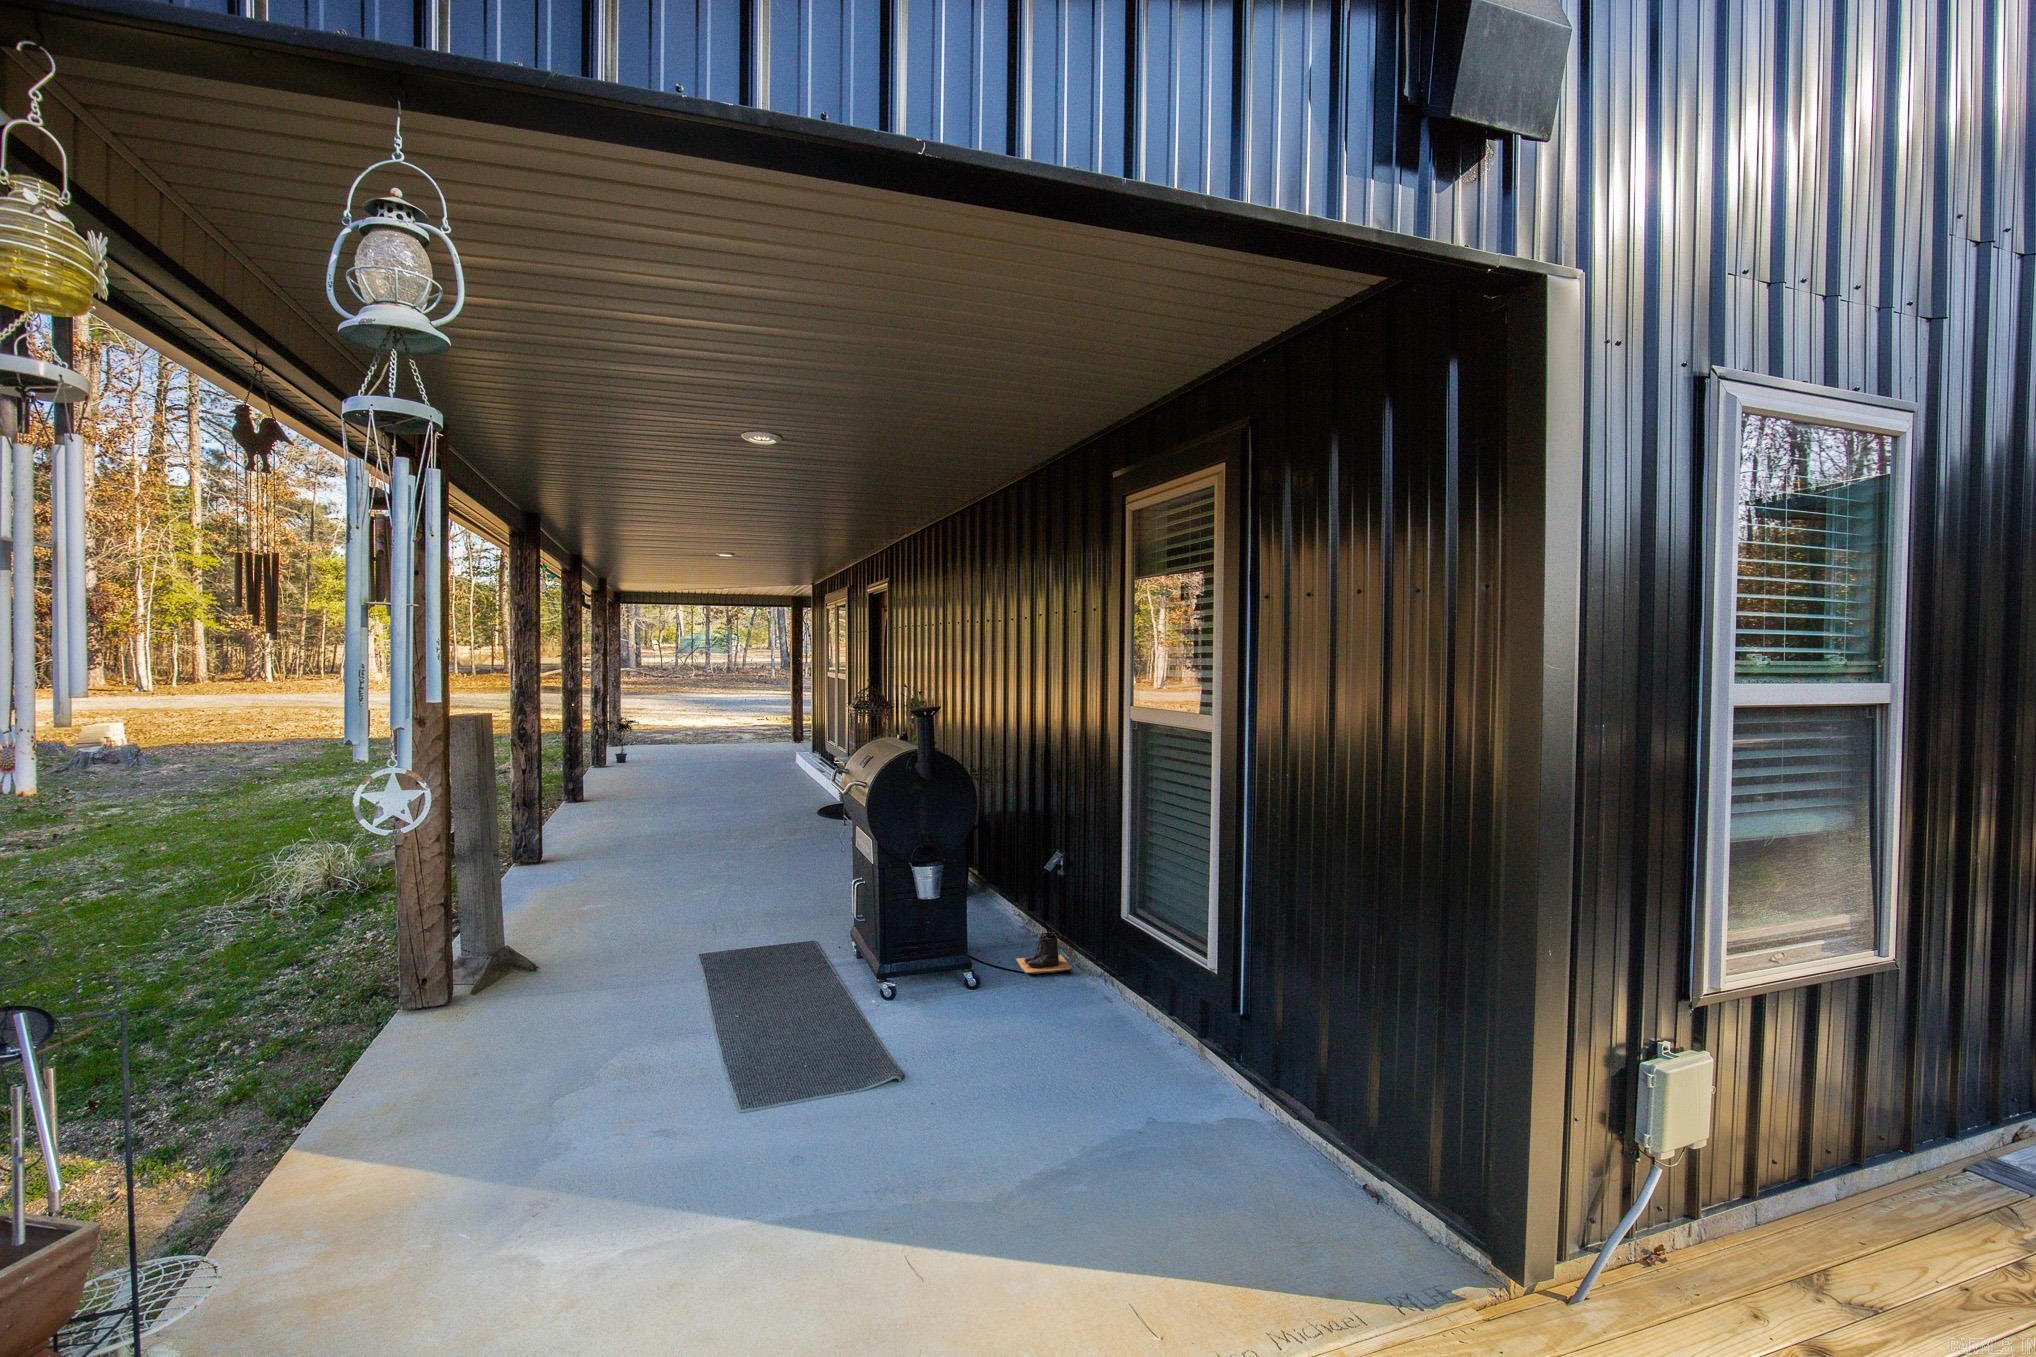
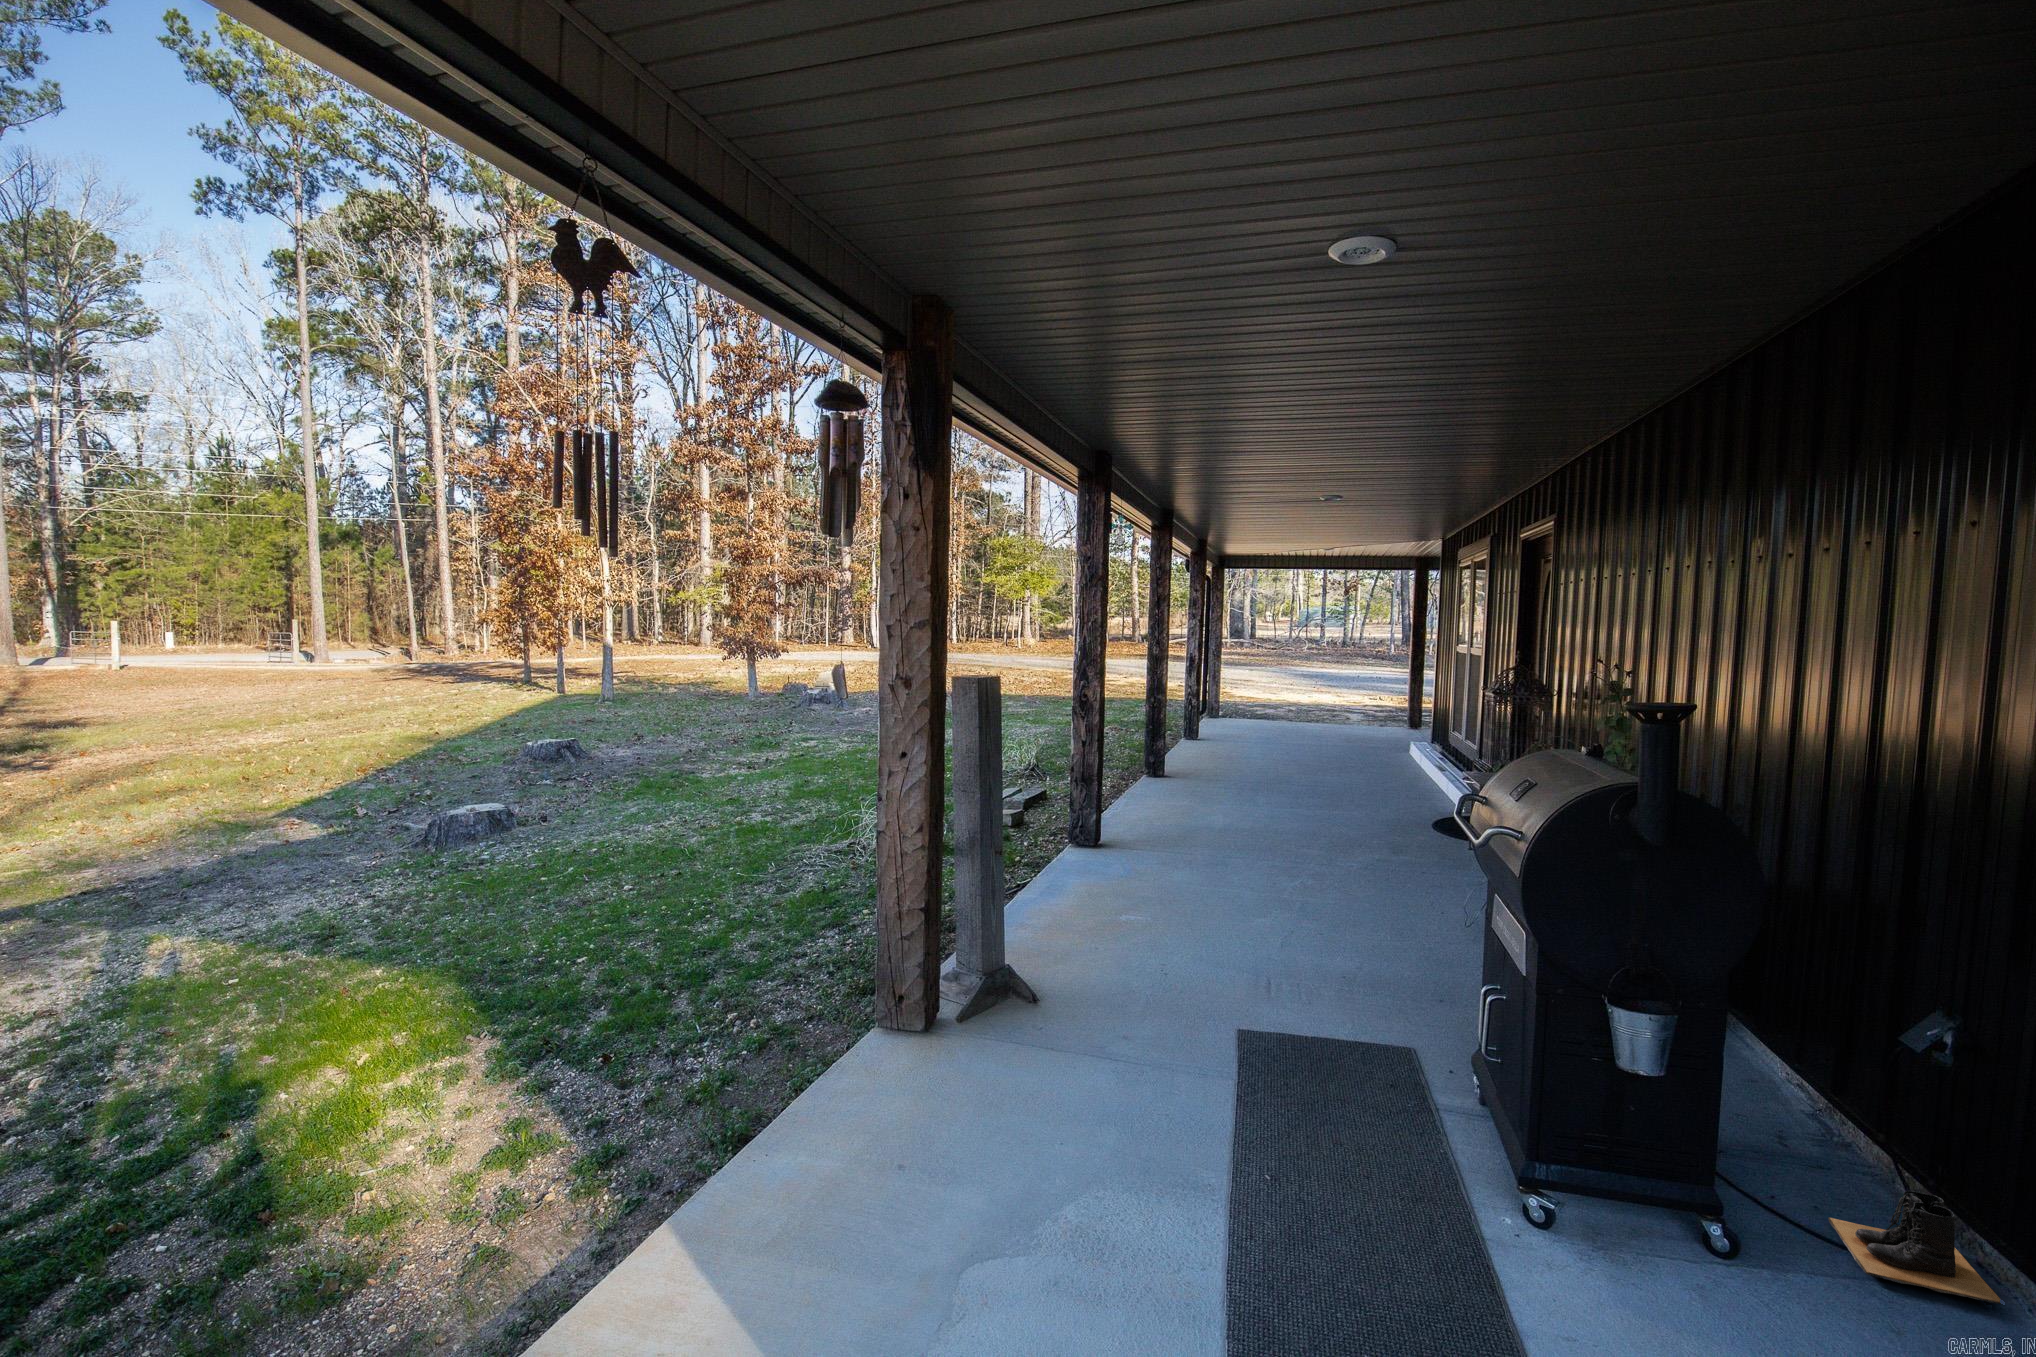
potted plant: present [608,717,639,762] -> none [1200,686,1234,736]

